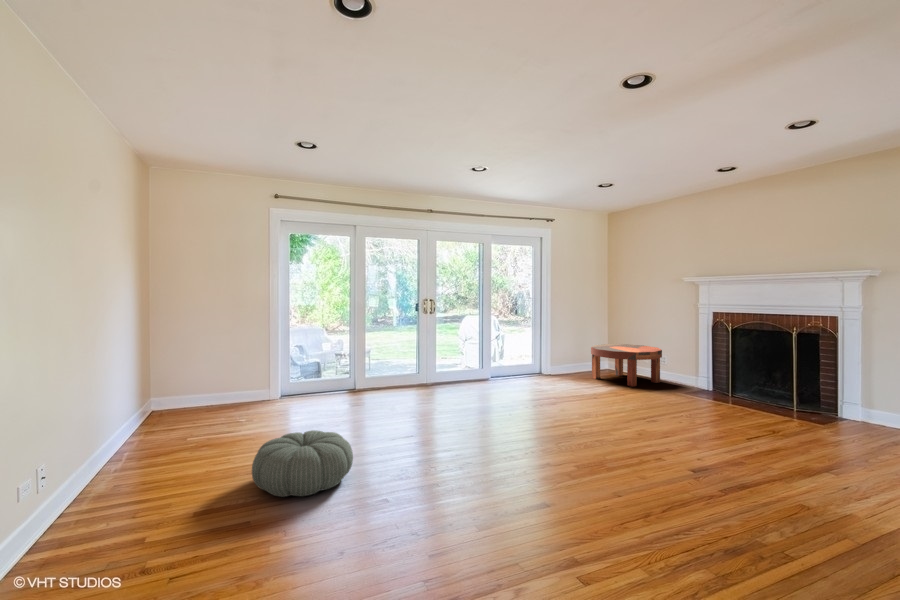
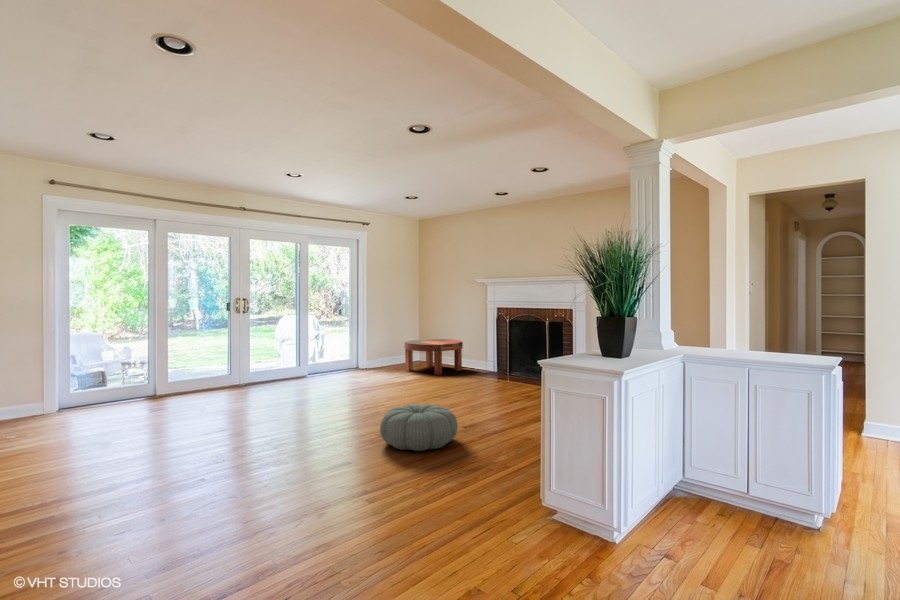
pouf: present [252,430,353,497] -> present [380,404,458,451]

